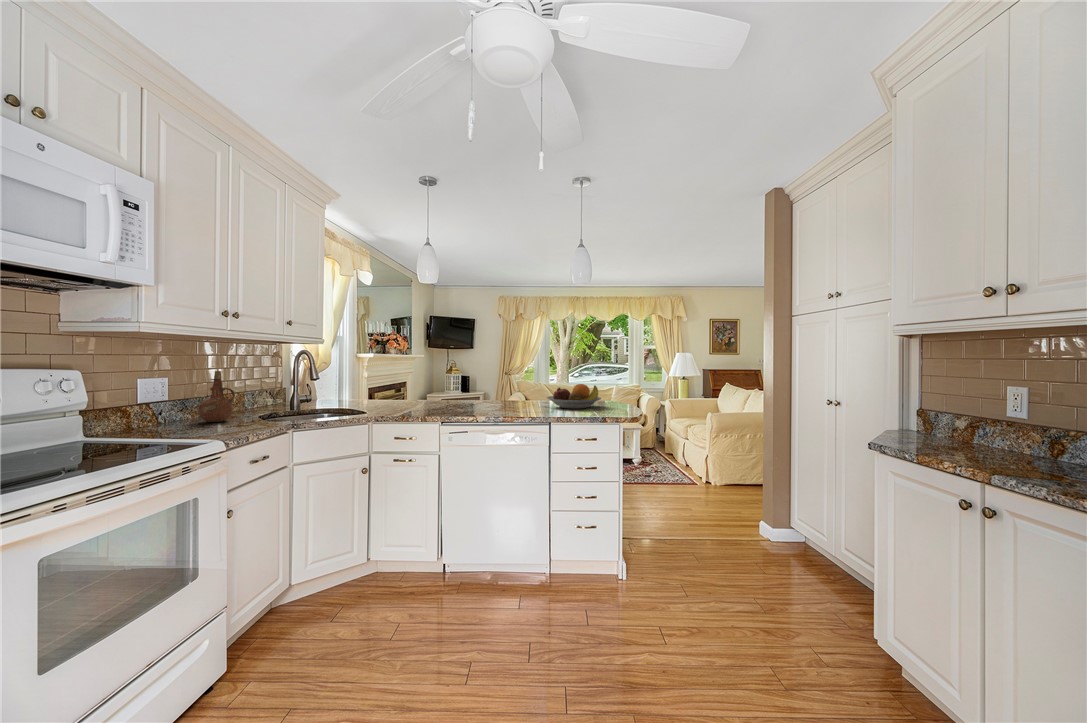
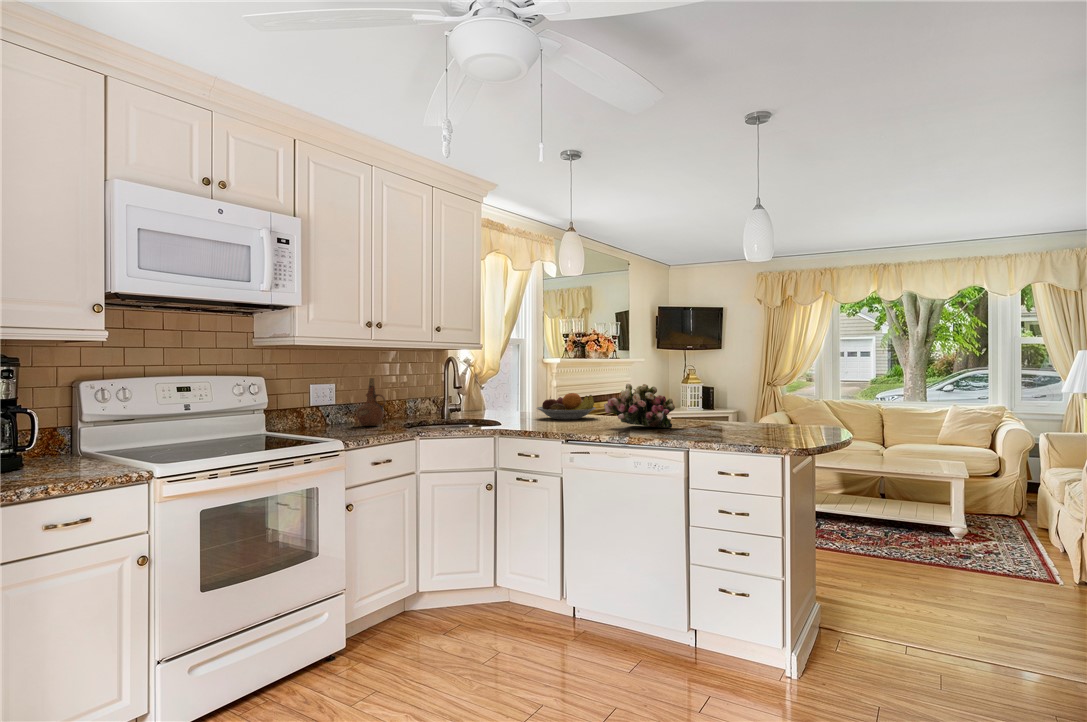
flower arrangement: none [461,374,515,408] -> present [604,384,675,428]
fruit bowl: present [547,384,601,409] -> present [537,393,596,420]

